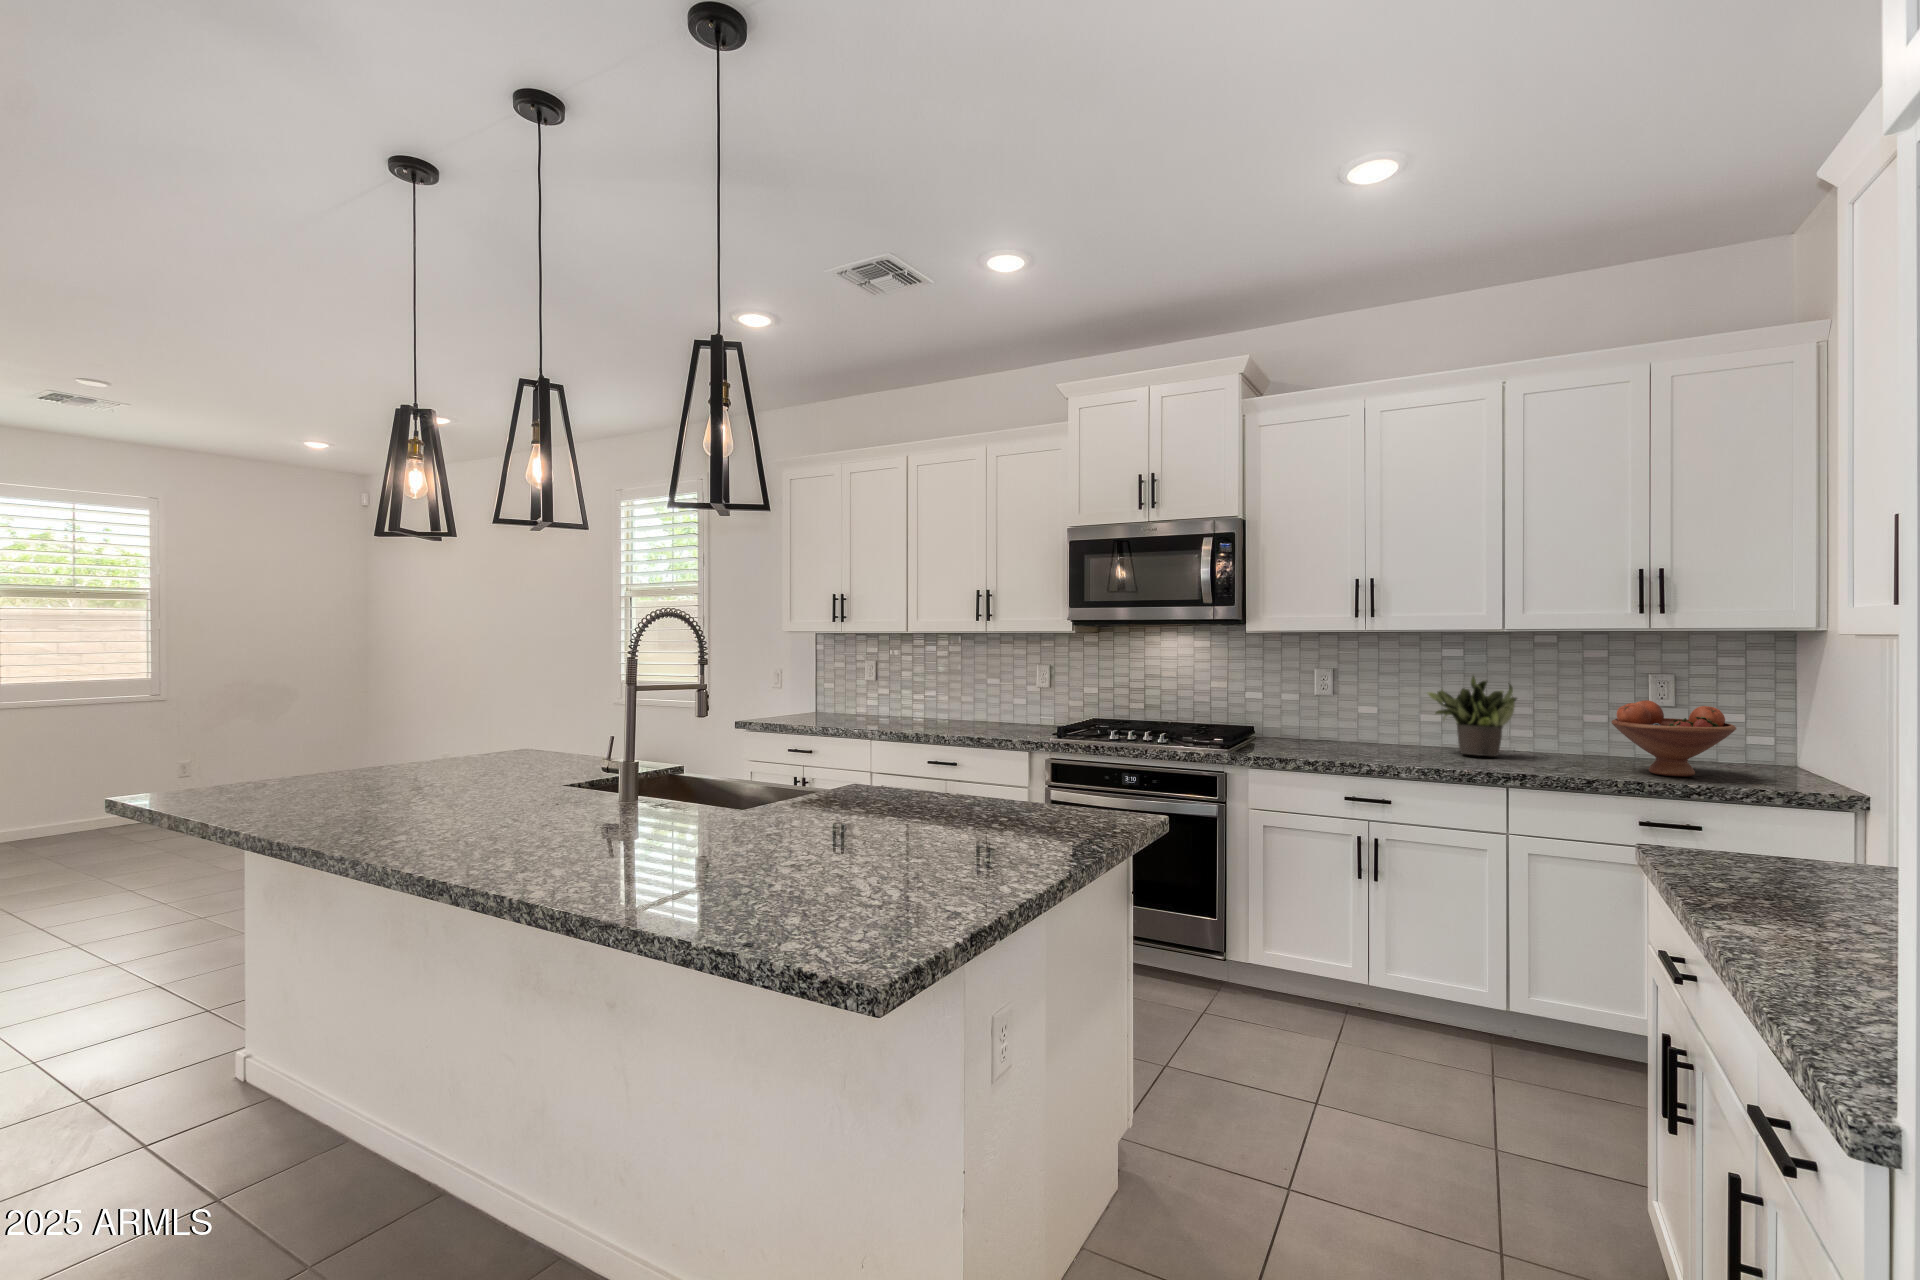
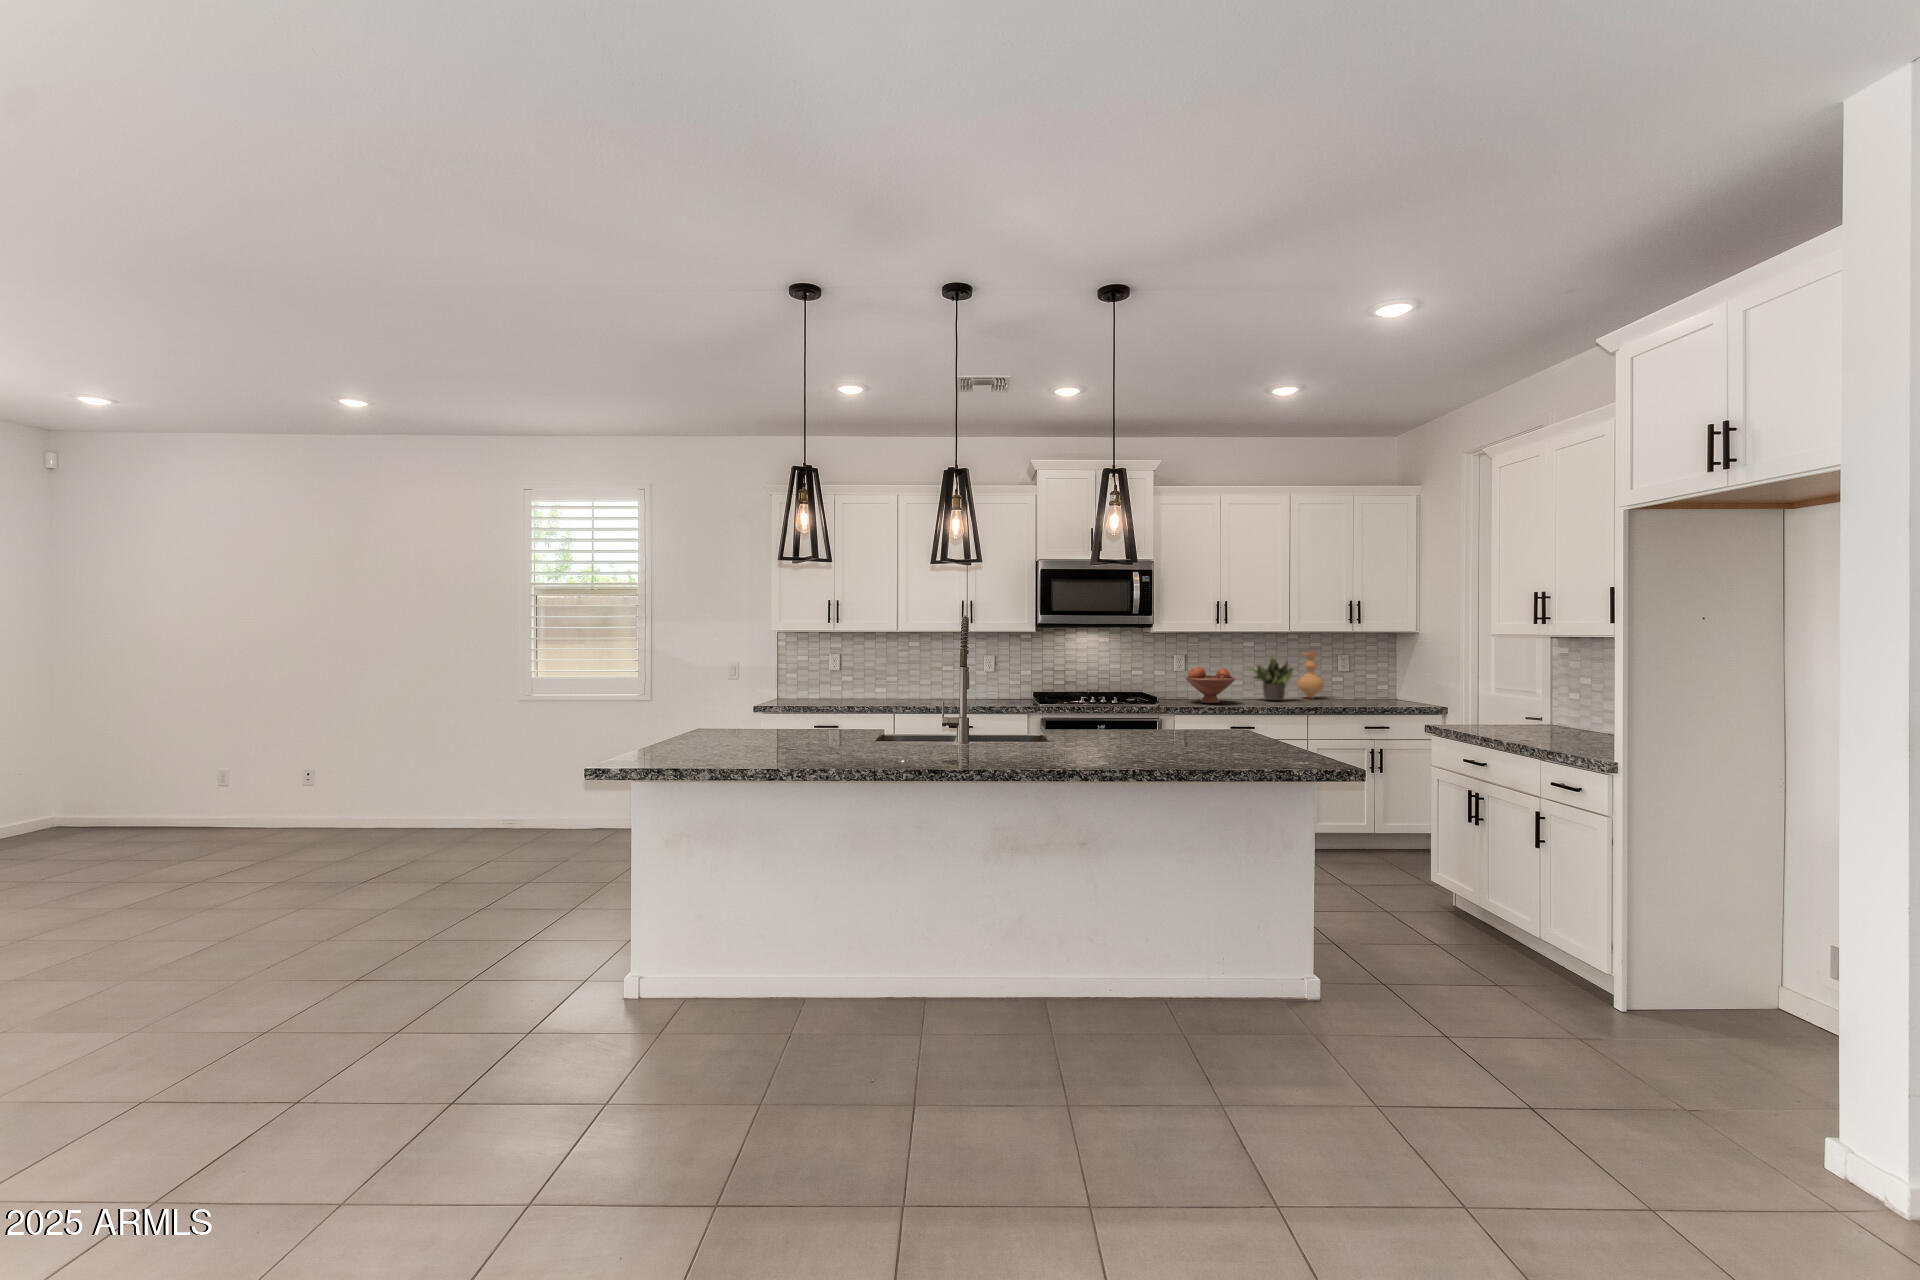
vase: none [1546,670,1603,757] -> present [1297,652,1324,699]
fruit bowl: present [1612,700,1736,777] -> present [1186,667,1235,704]

